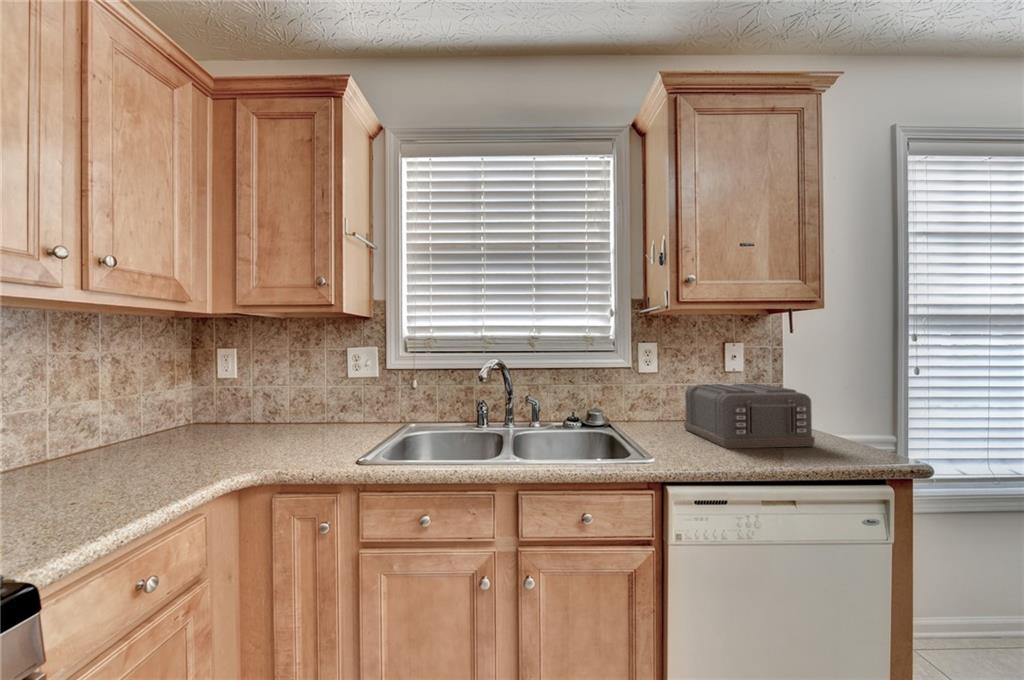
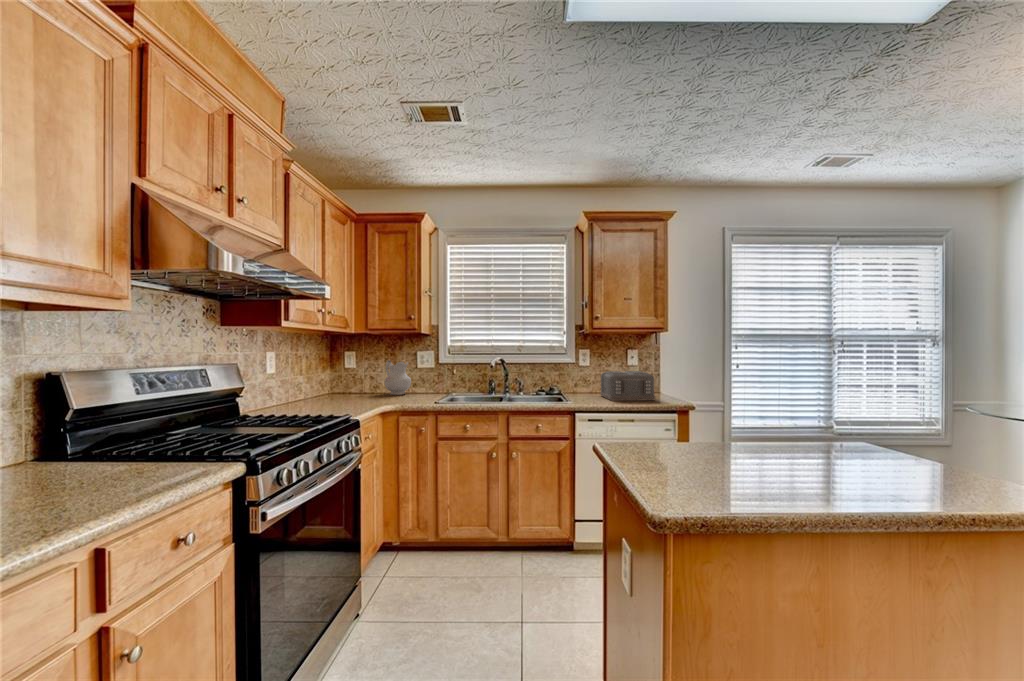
ceramic pitcher: none [282,365,335,431] -> present [384,360,411,395]

